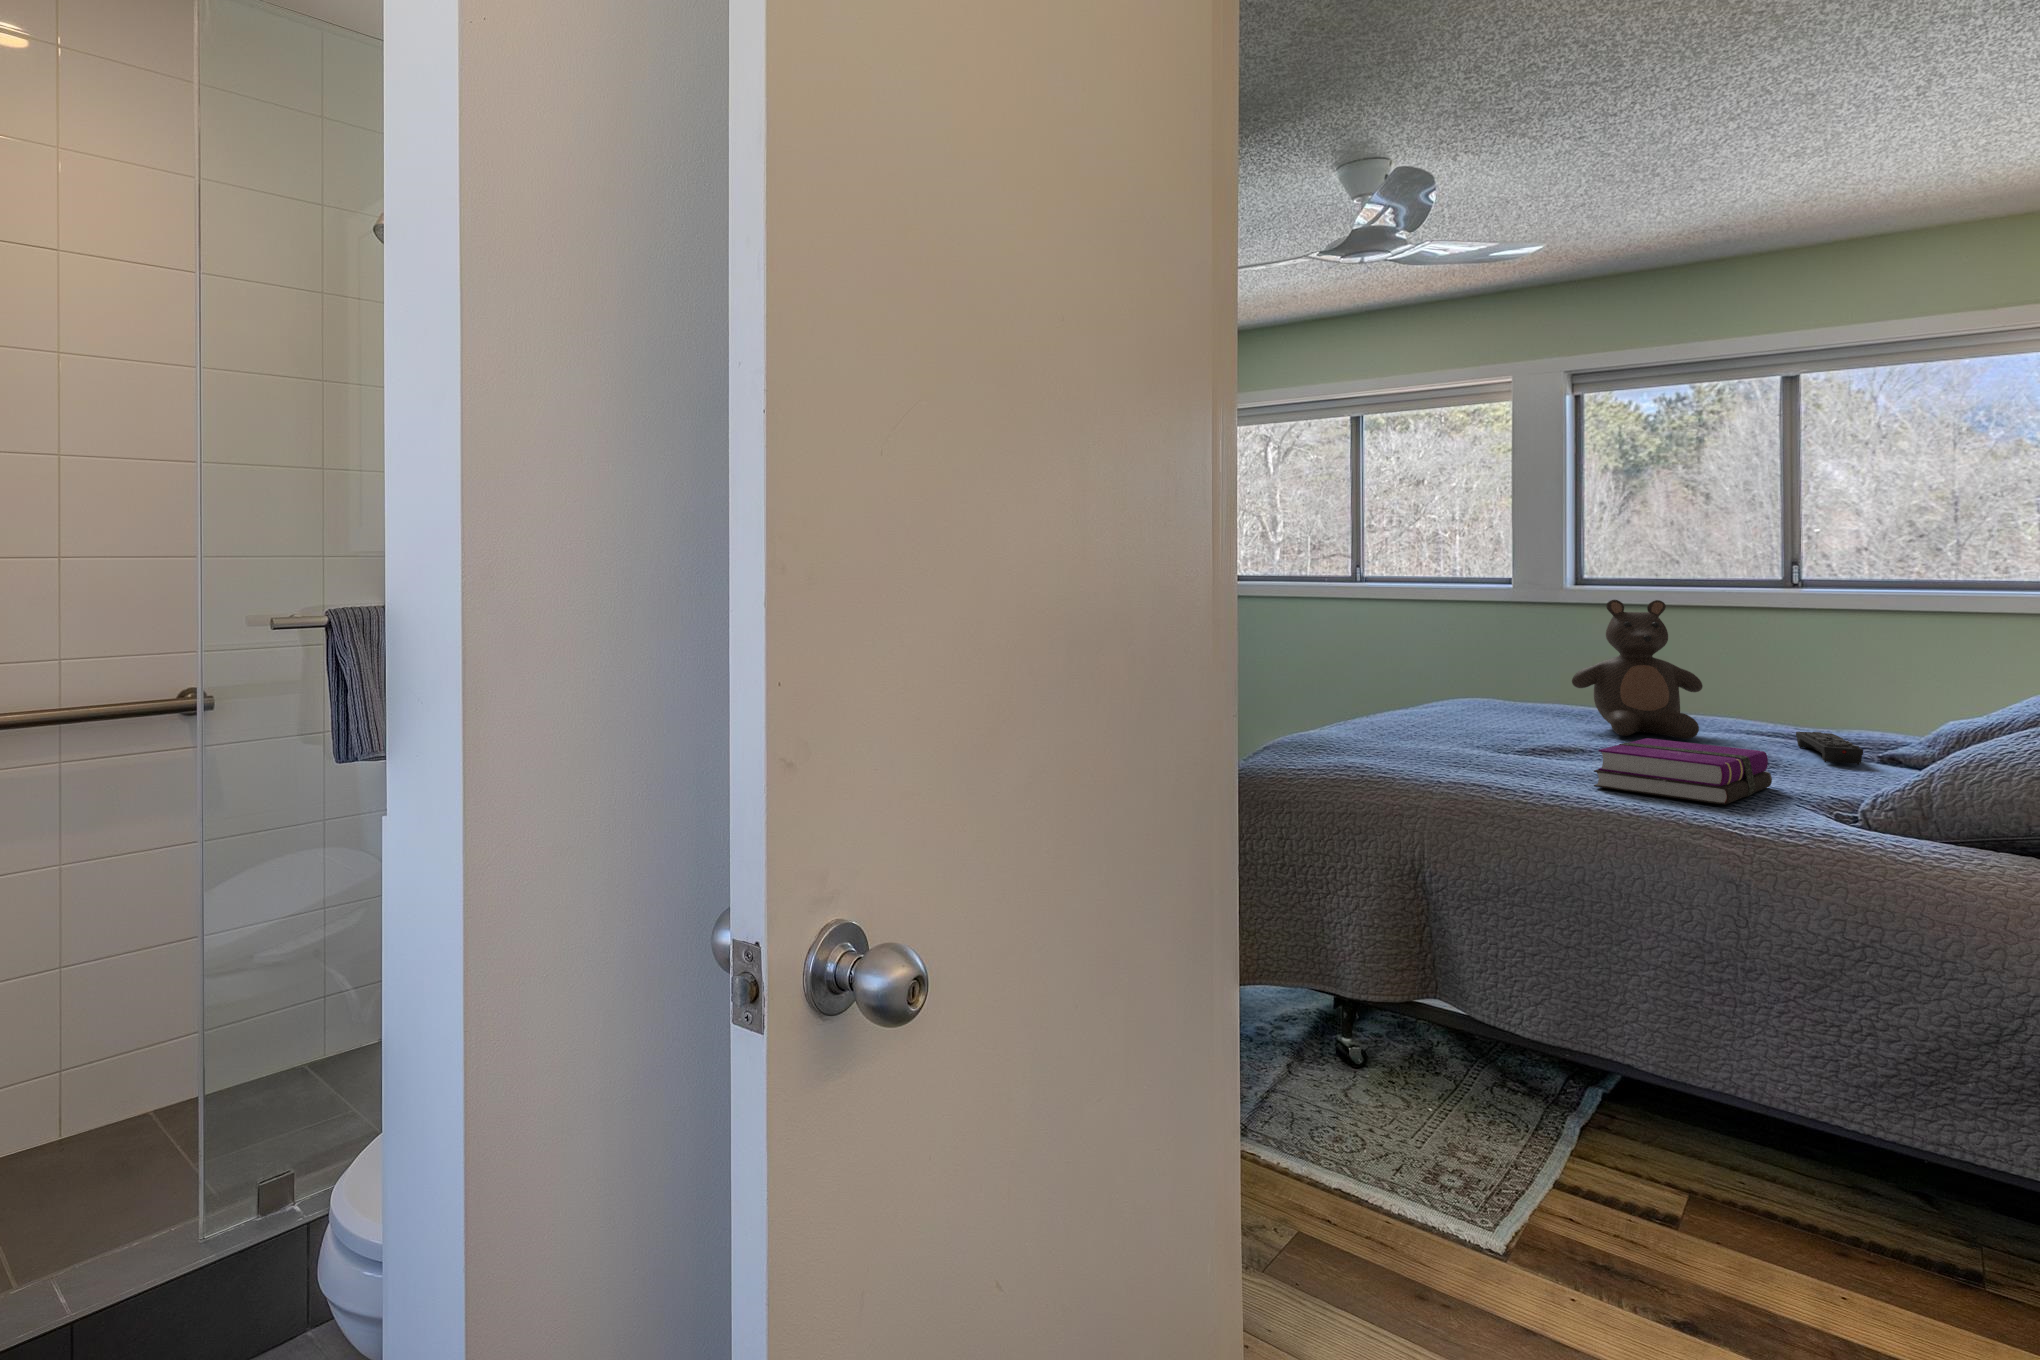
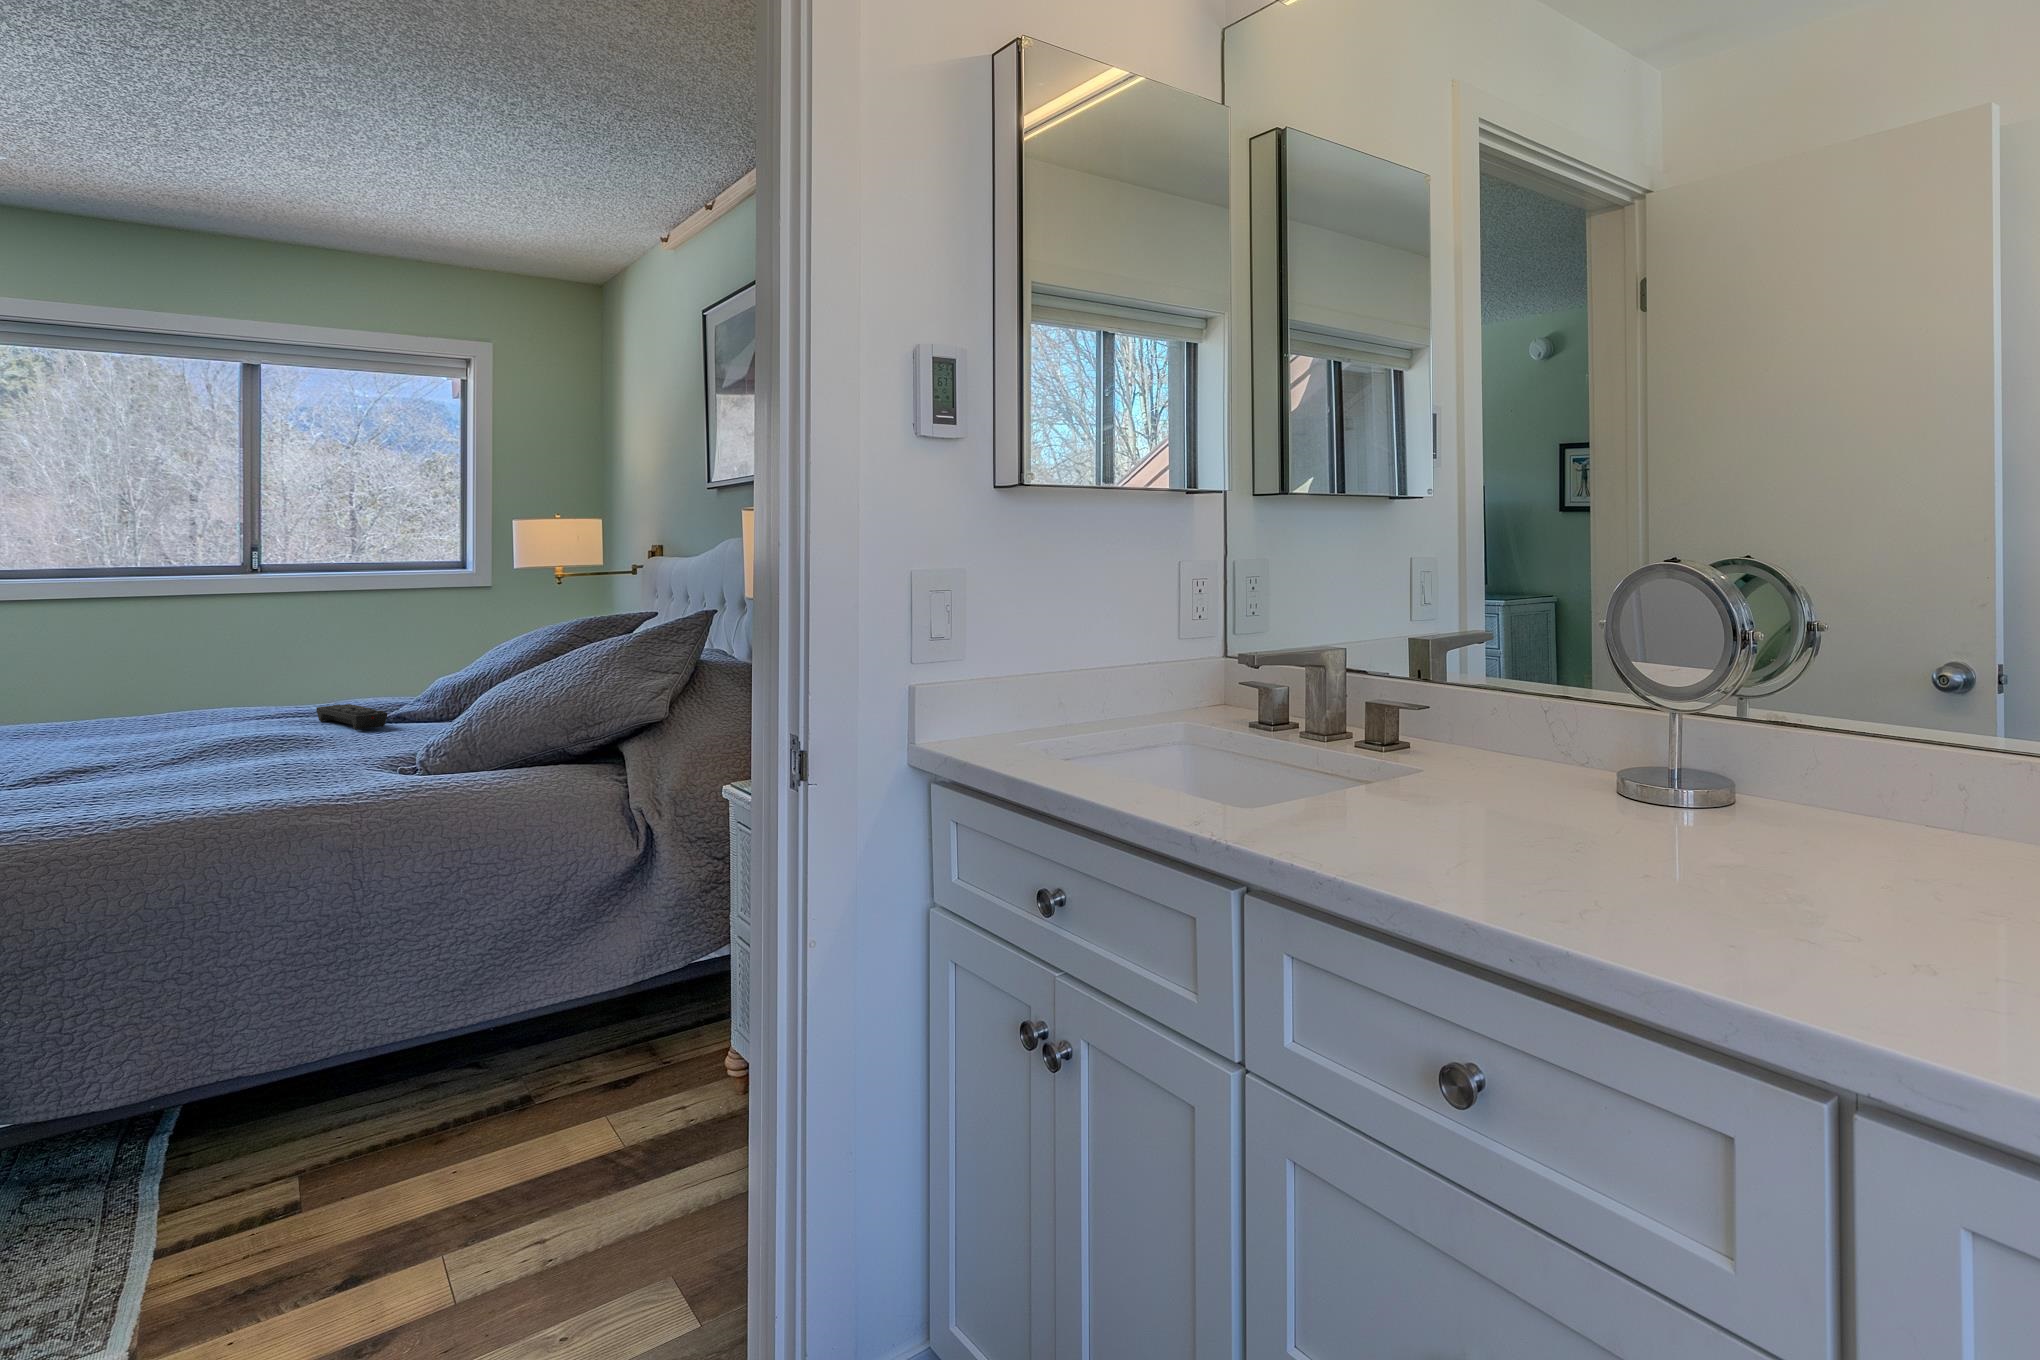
teddy bear: present [1572,600,1703,739] -> none [58,589,224,742]
hardback book: present [1594,738,1772,805] -> none [163,728,335,798]

